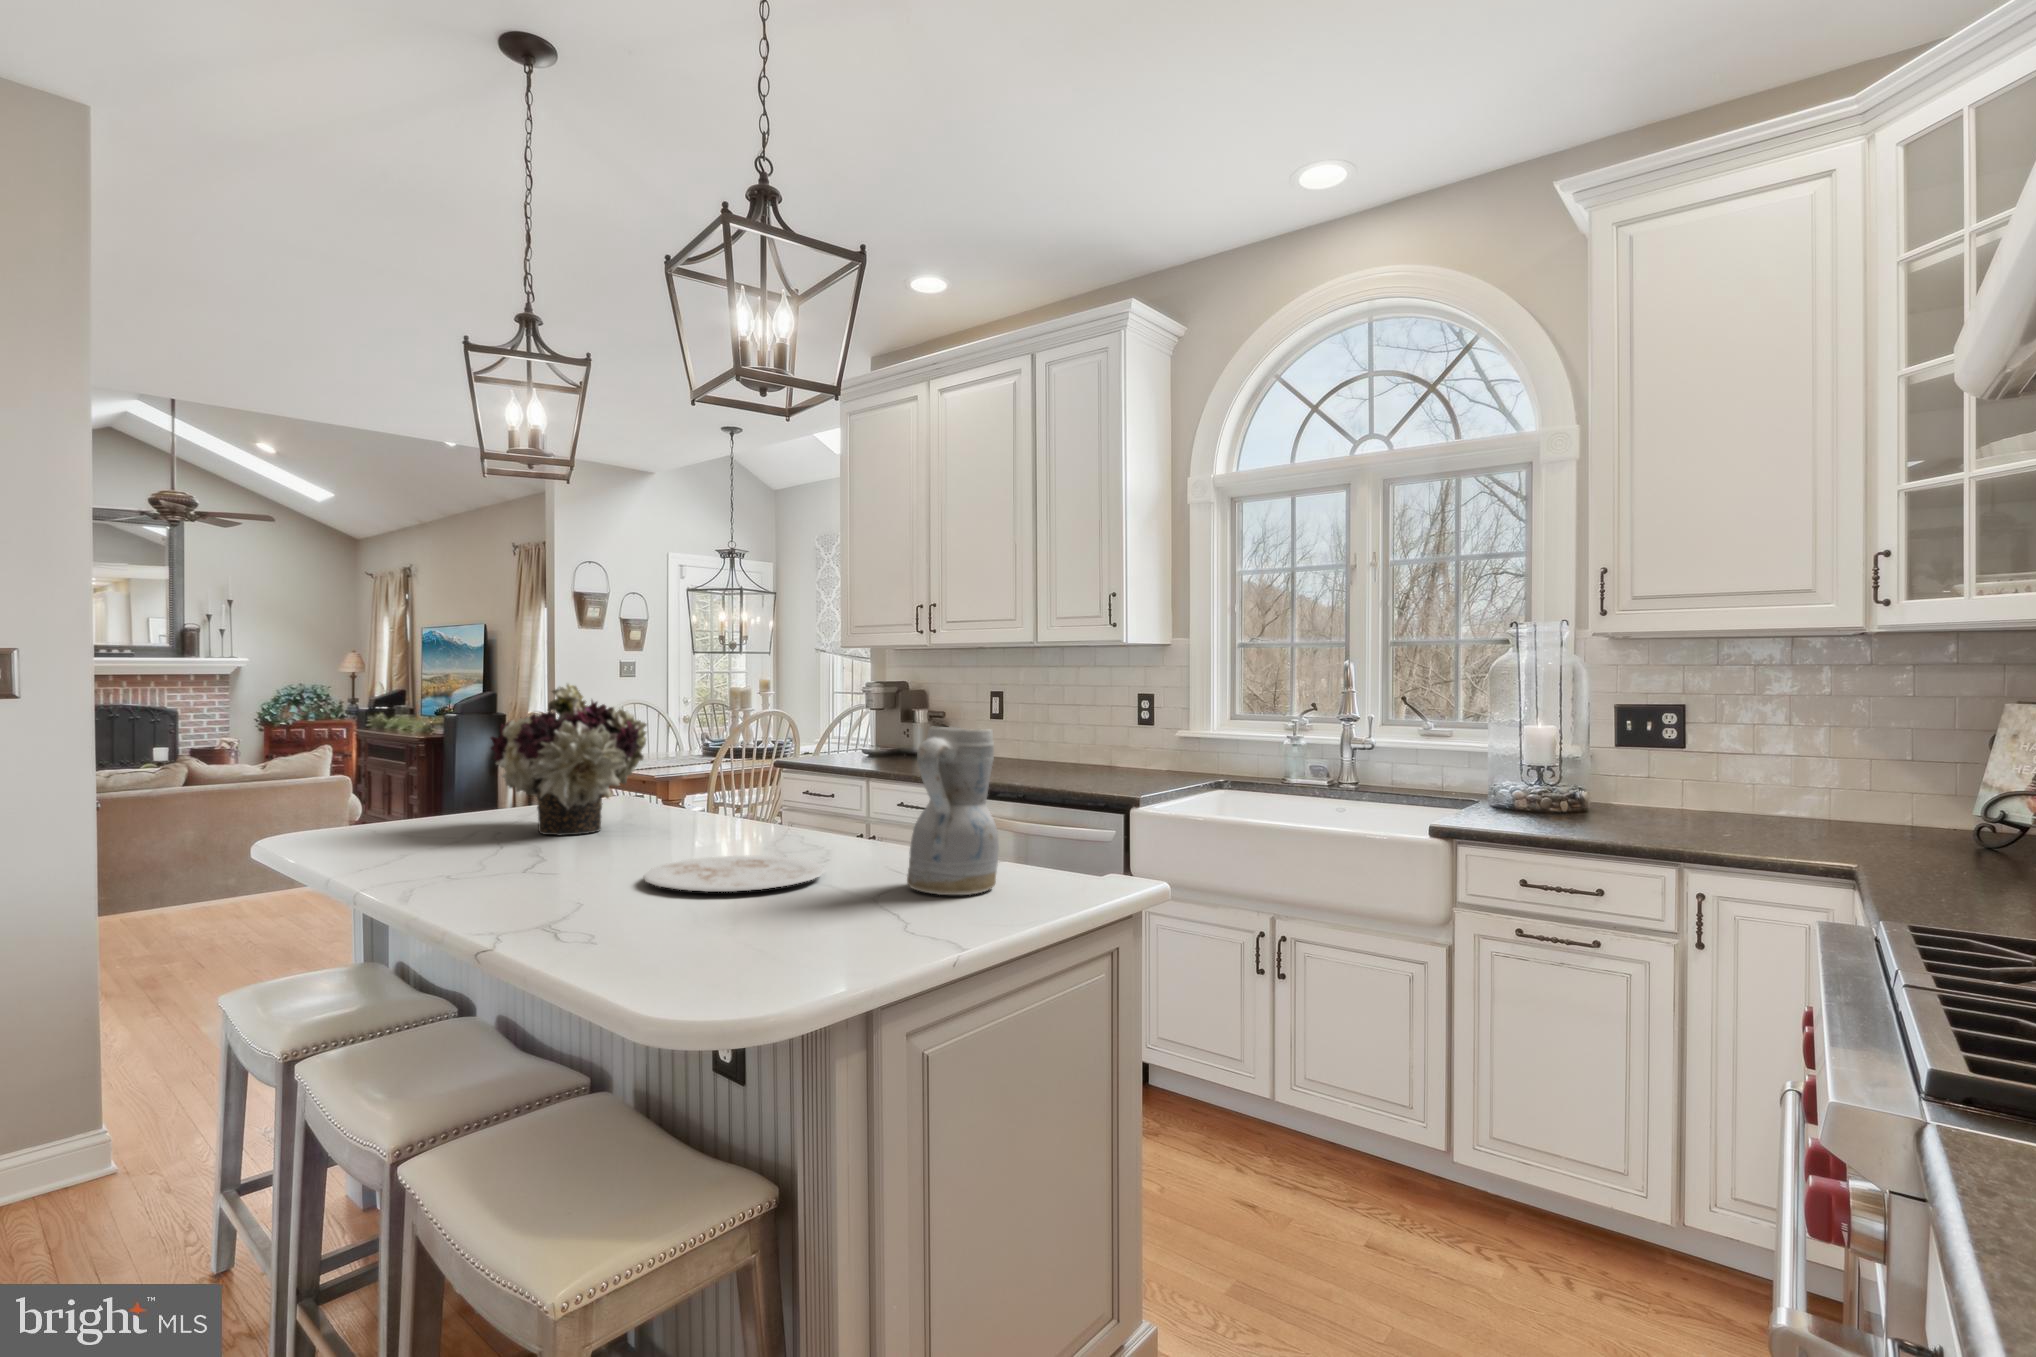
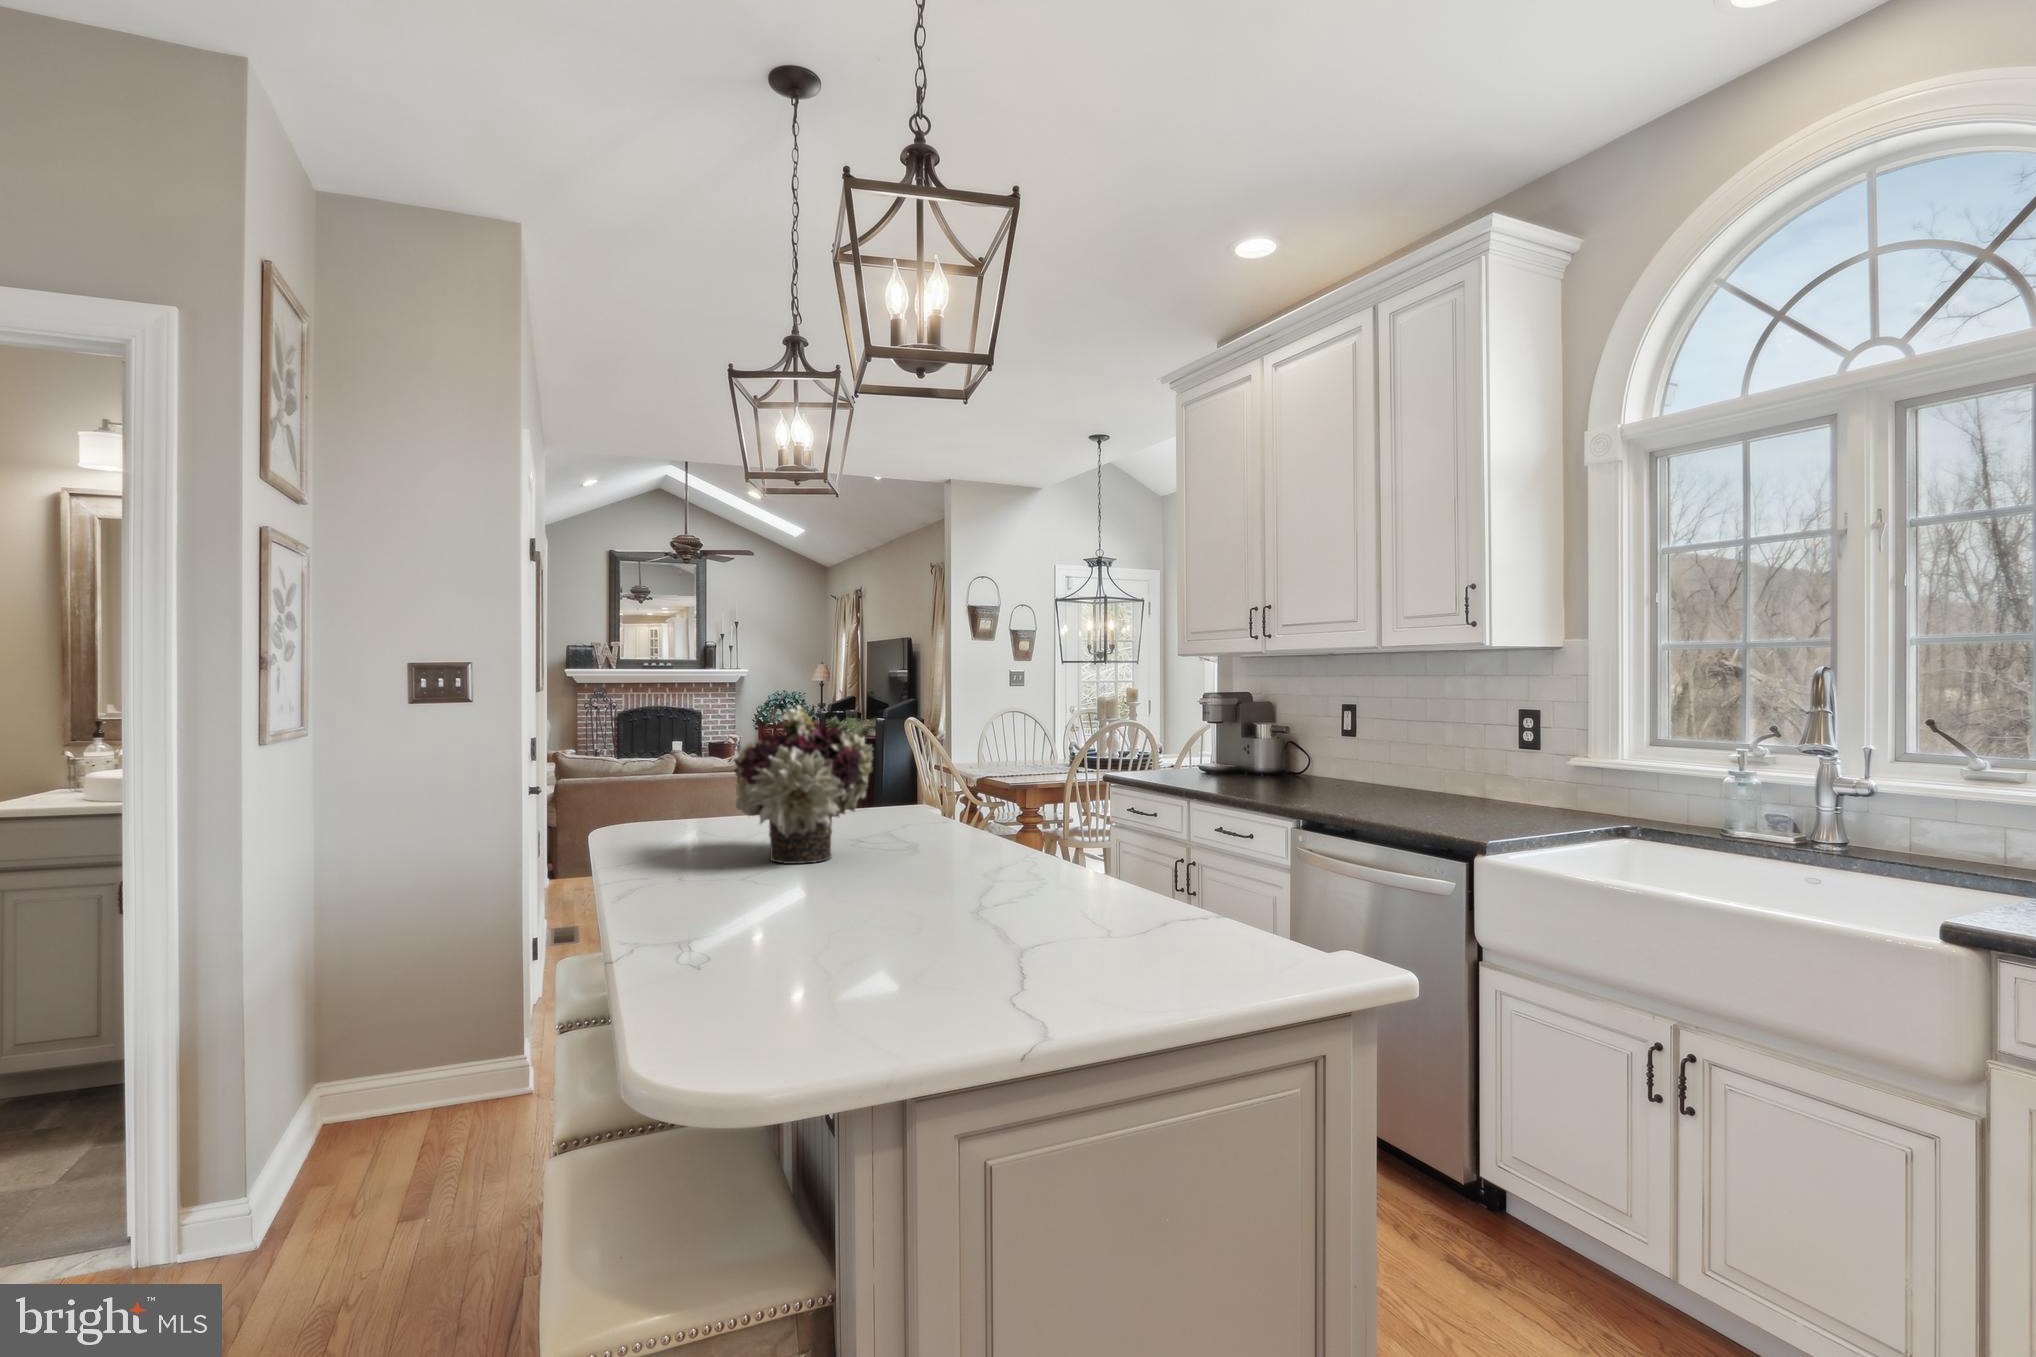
ceramic pitcher: present [907,727,999,895] -> none [1036,771,1160,997]
plate: present [644,855,825,892] -> none [768,908,974,962]

